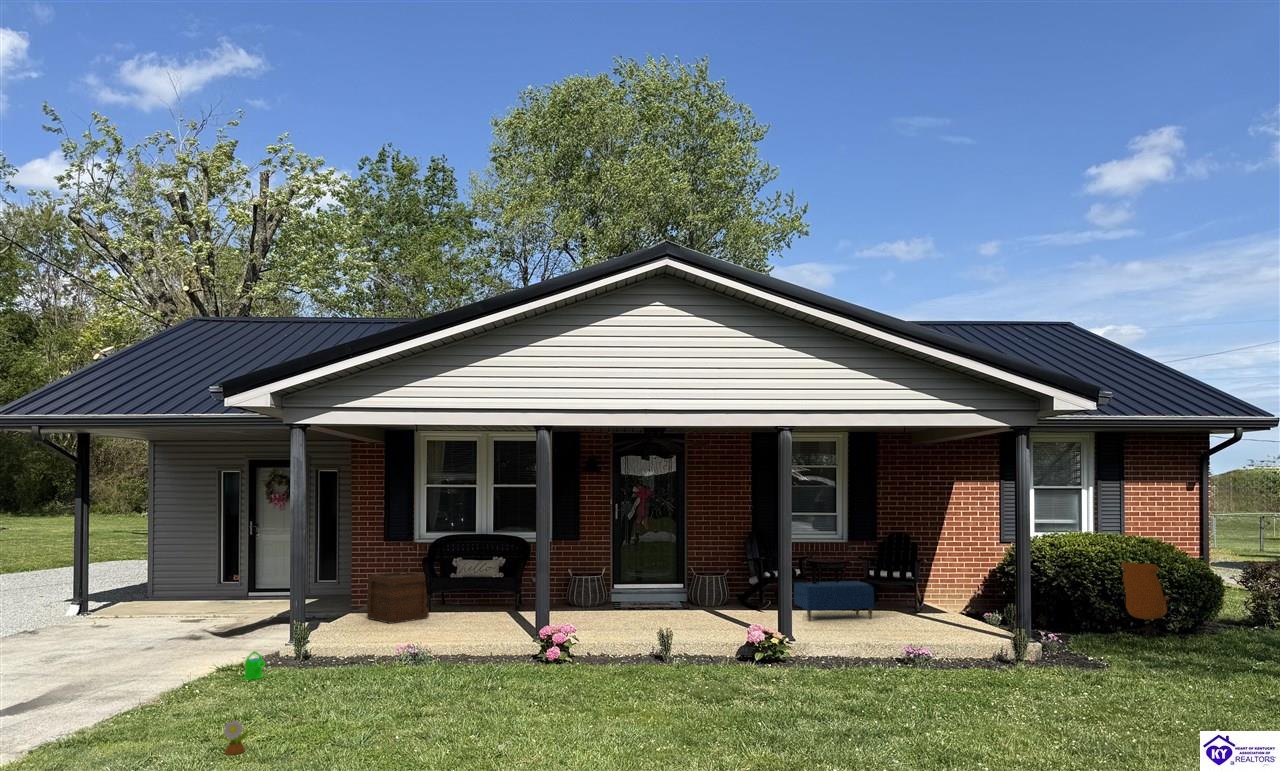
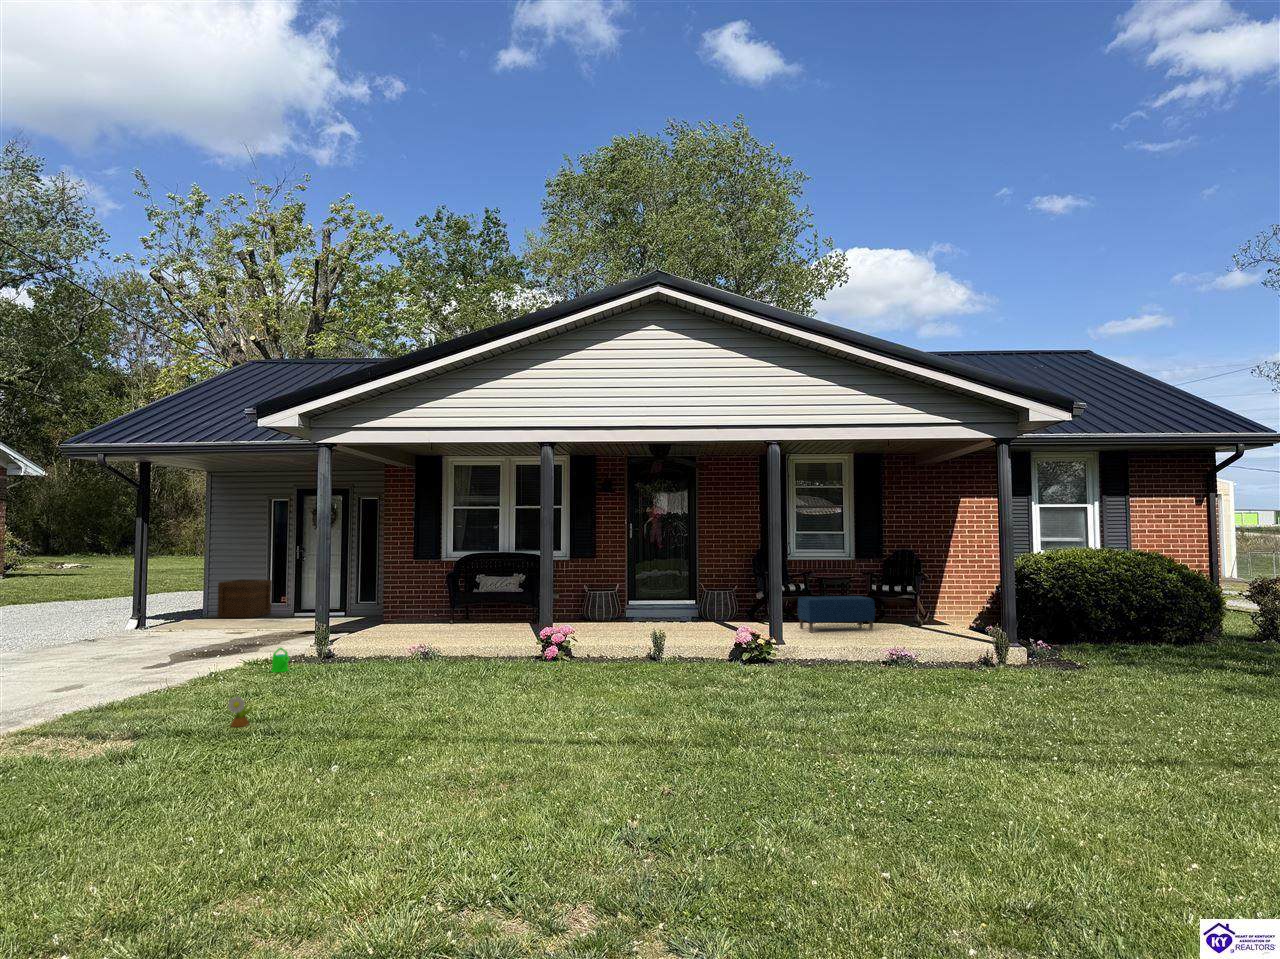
lounge chair: present [1121,562,1175,637] -> none [1117,574,1177,648]
wooden crate: present [367,572,429,624] -> present [217,579,272,618]

